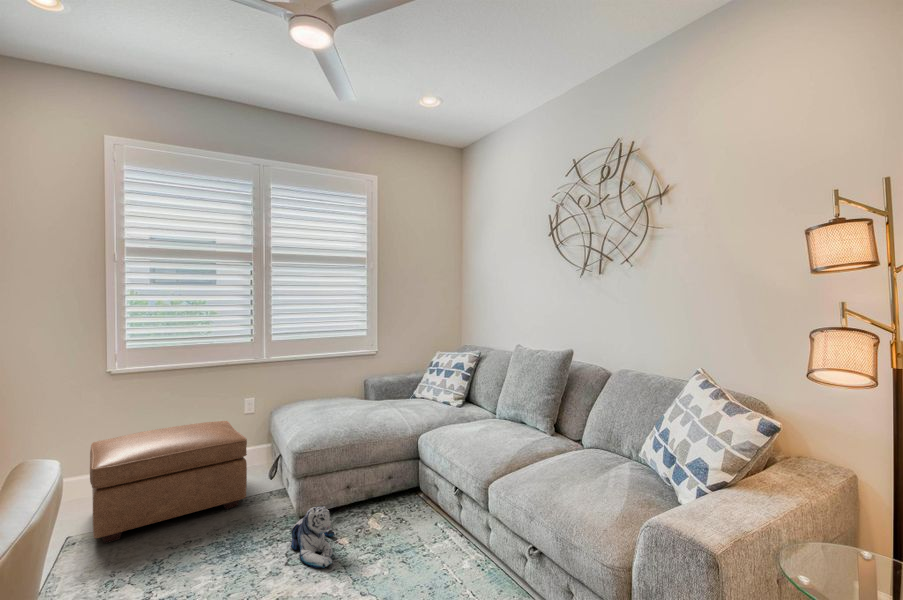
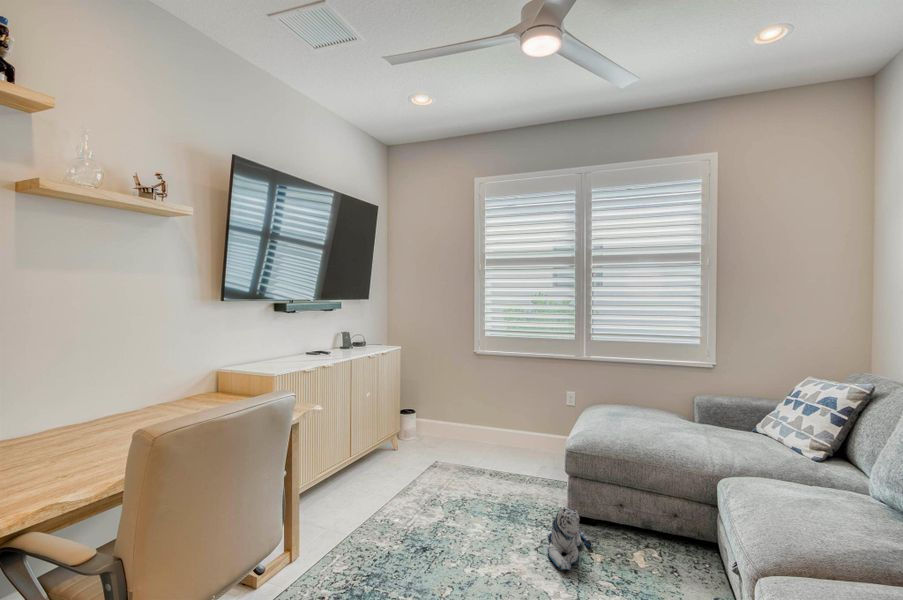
ottoman: present [90,421,247,543] -> none [439,402,545,485]

